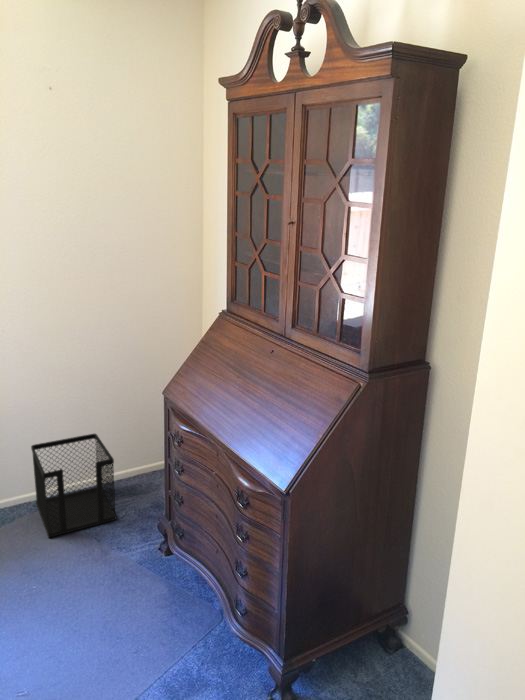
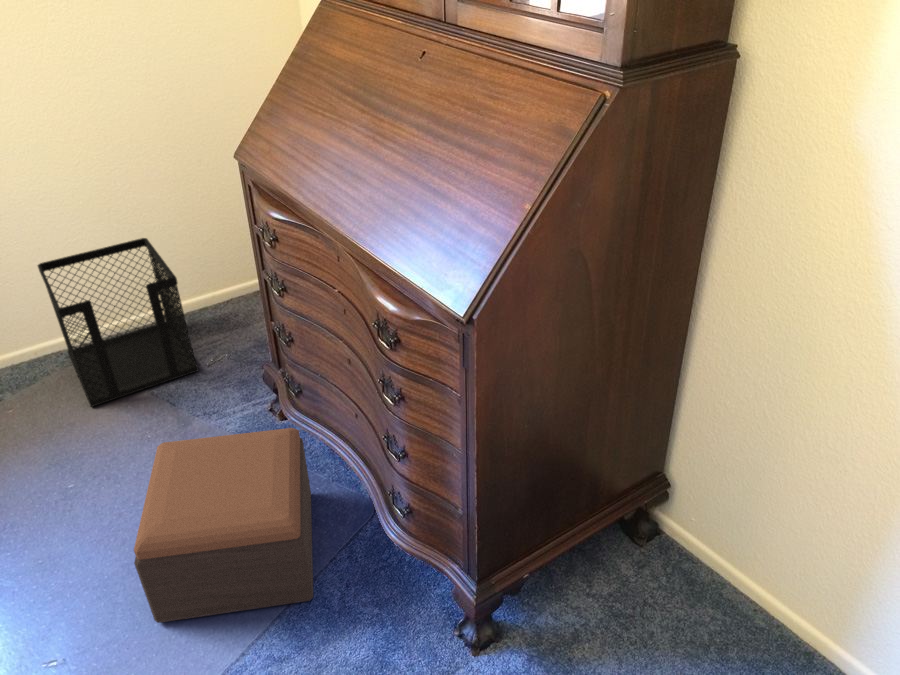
footstool: none [79,556,183,676] -> present [134,428,313,623]

